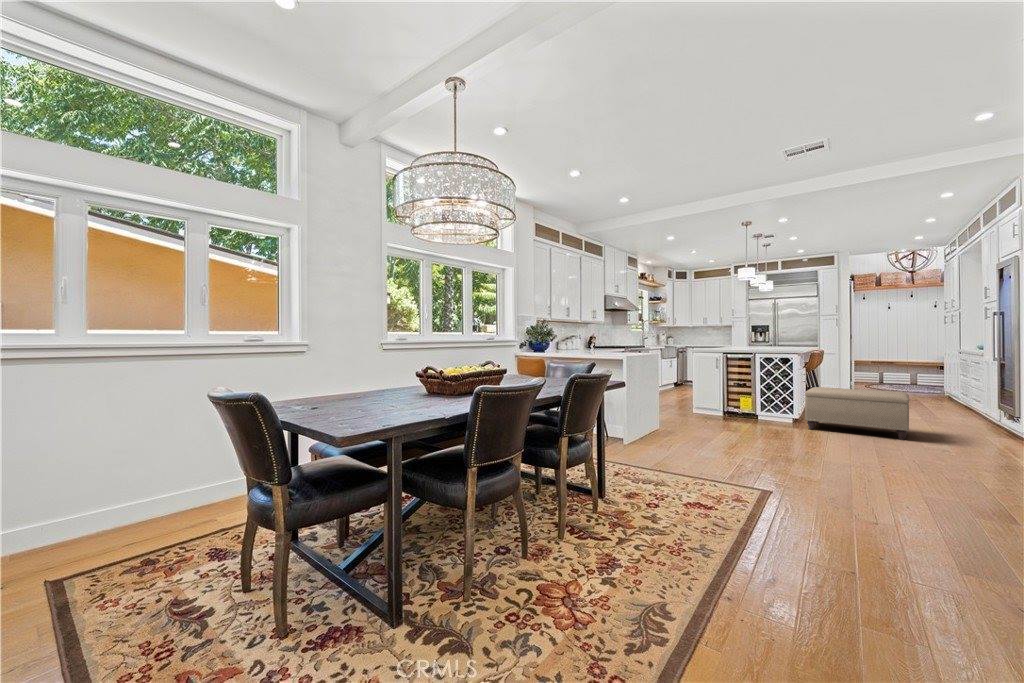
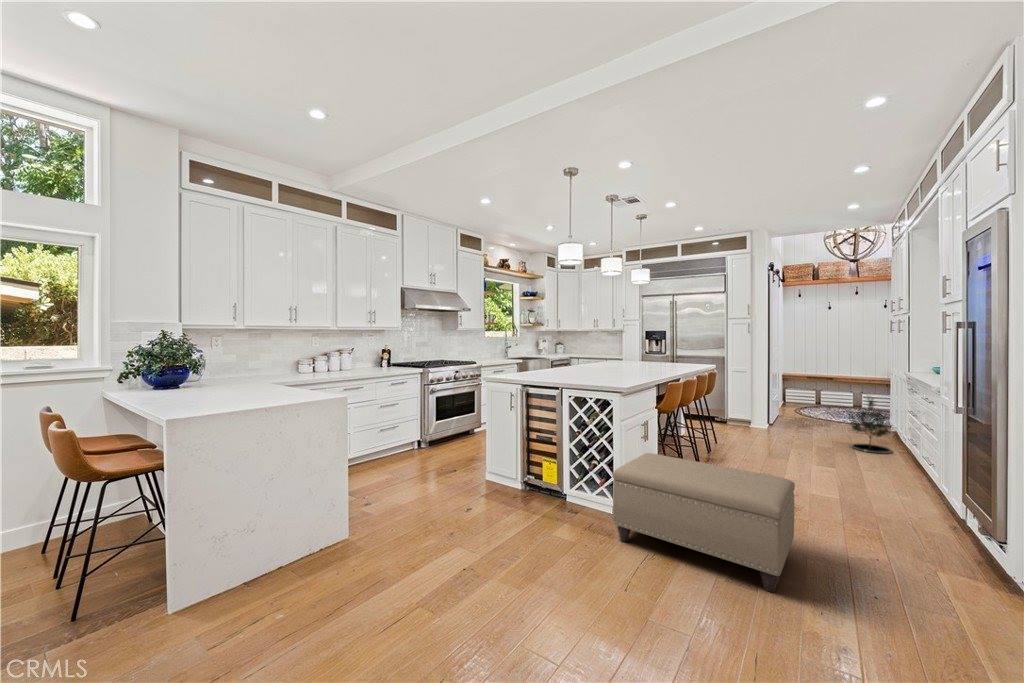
potted tree: none [915,364,951,404] -> present [846,398,892,454]

